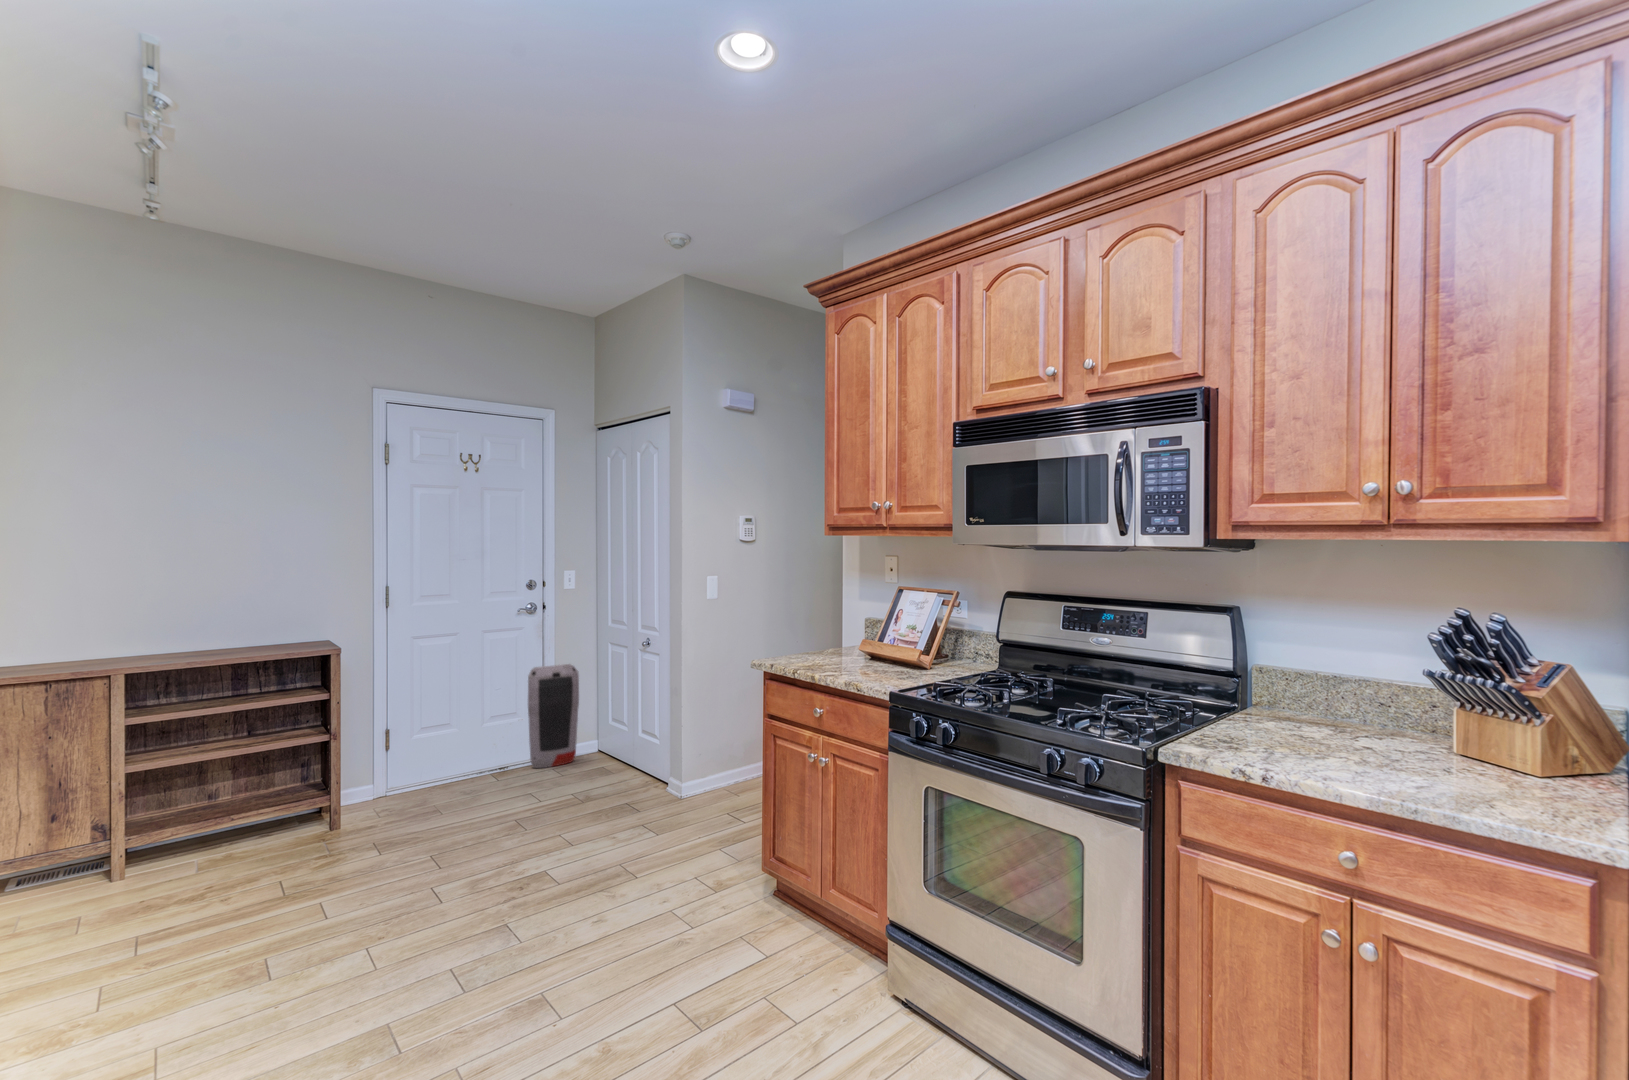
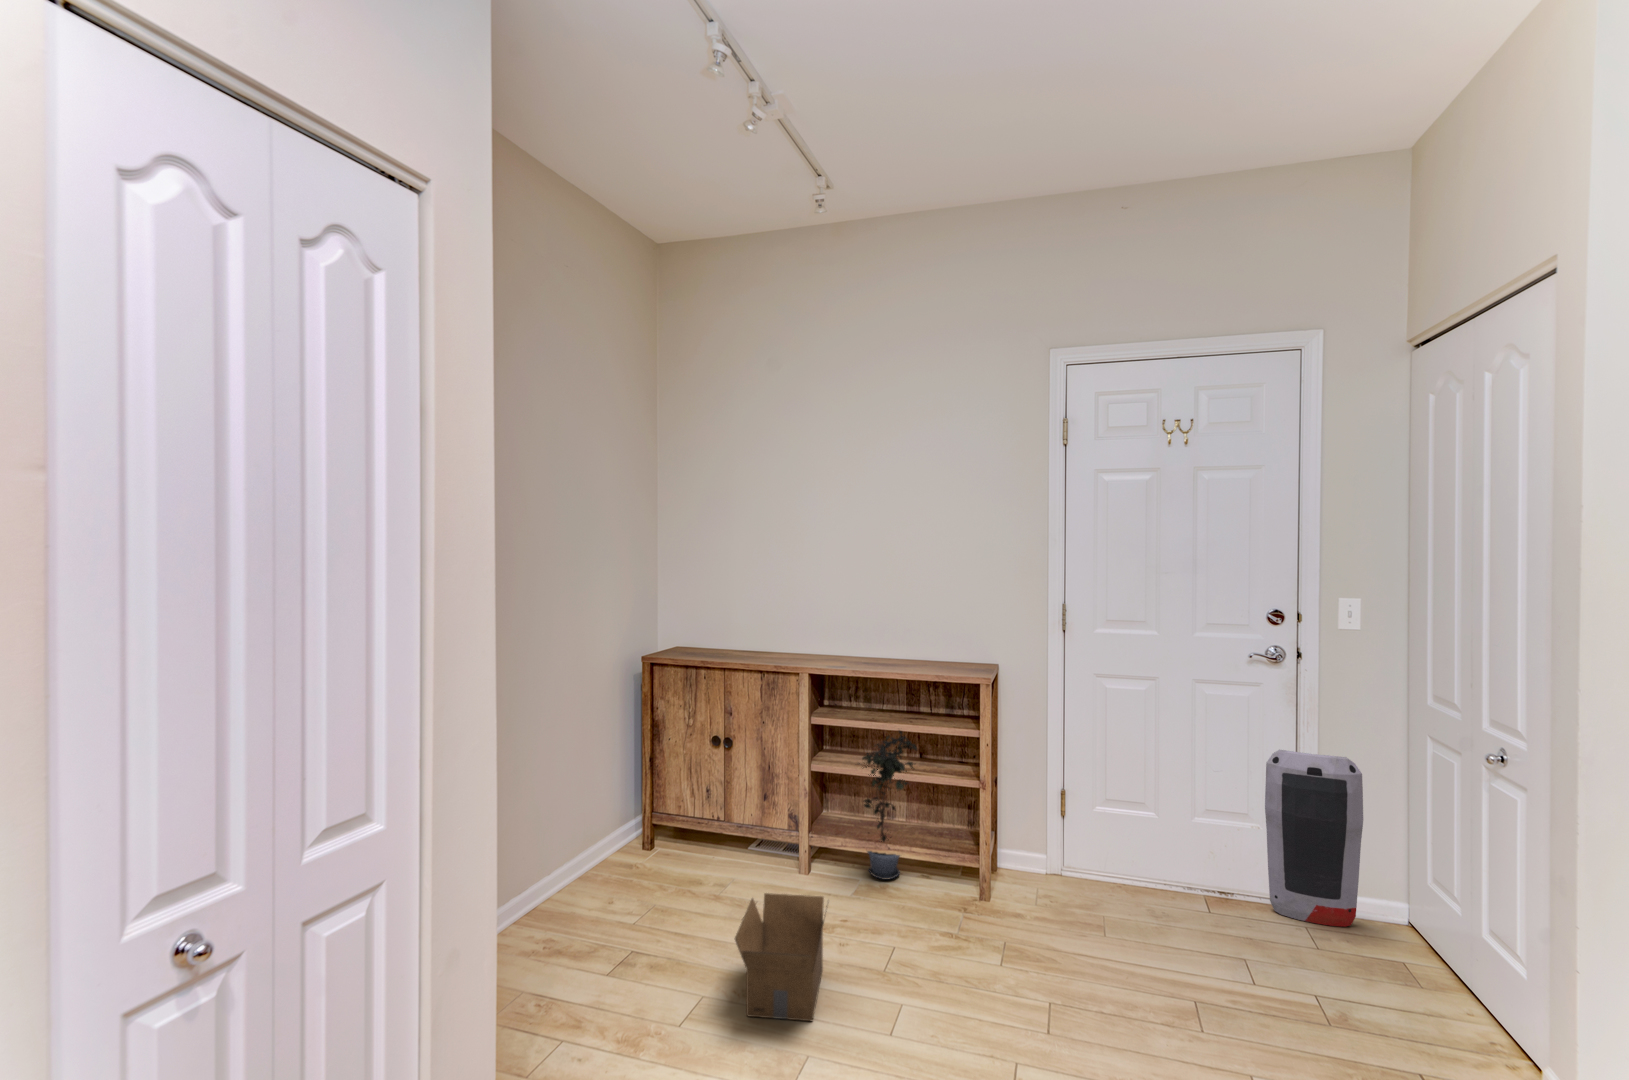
potted plant: none [186,709,264,851] -> present [859,730,917,880]
cardboard box: none [150,850,268,966] -> present [735,893,827,1021]

